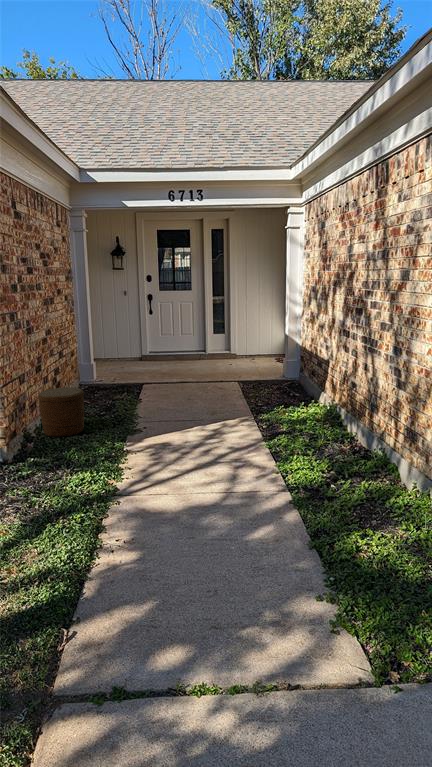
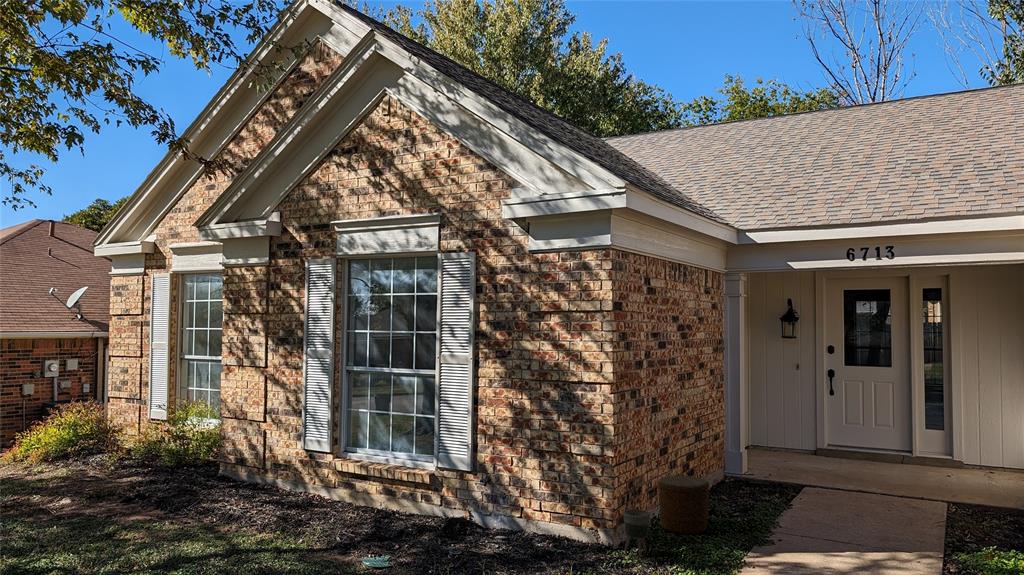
planter: none [15,422,41,464] -> present [623,509,650,557]

